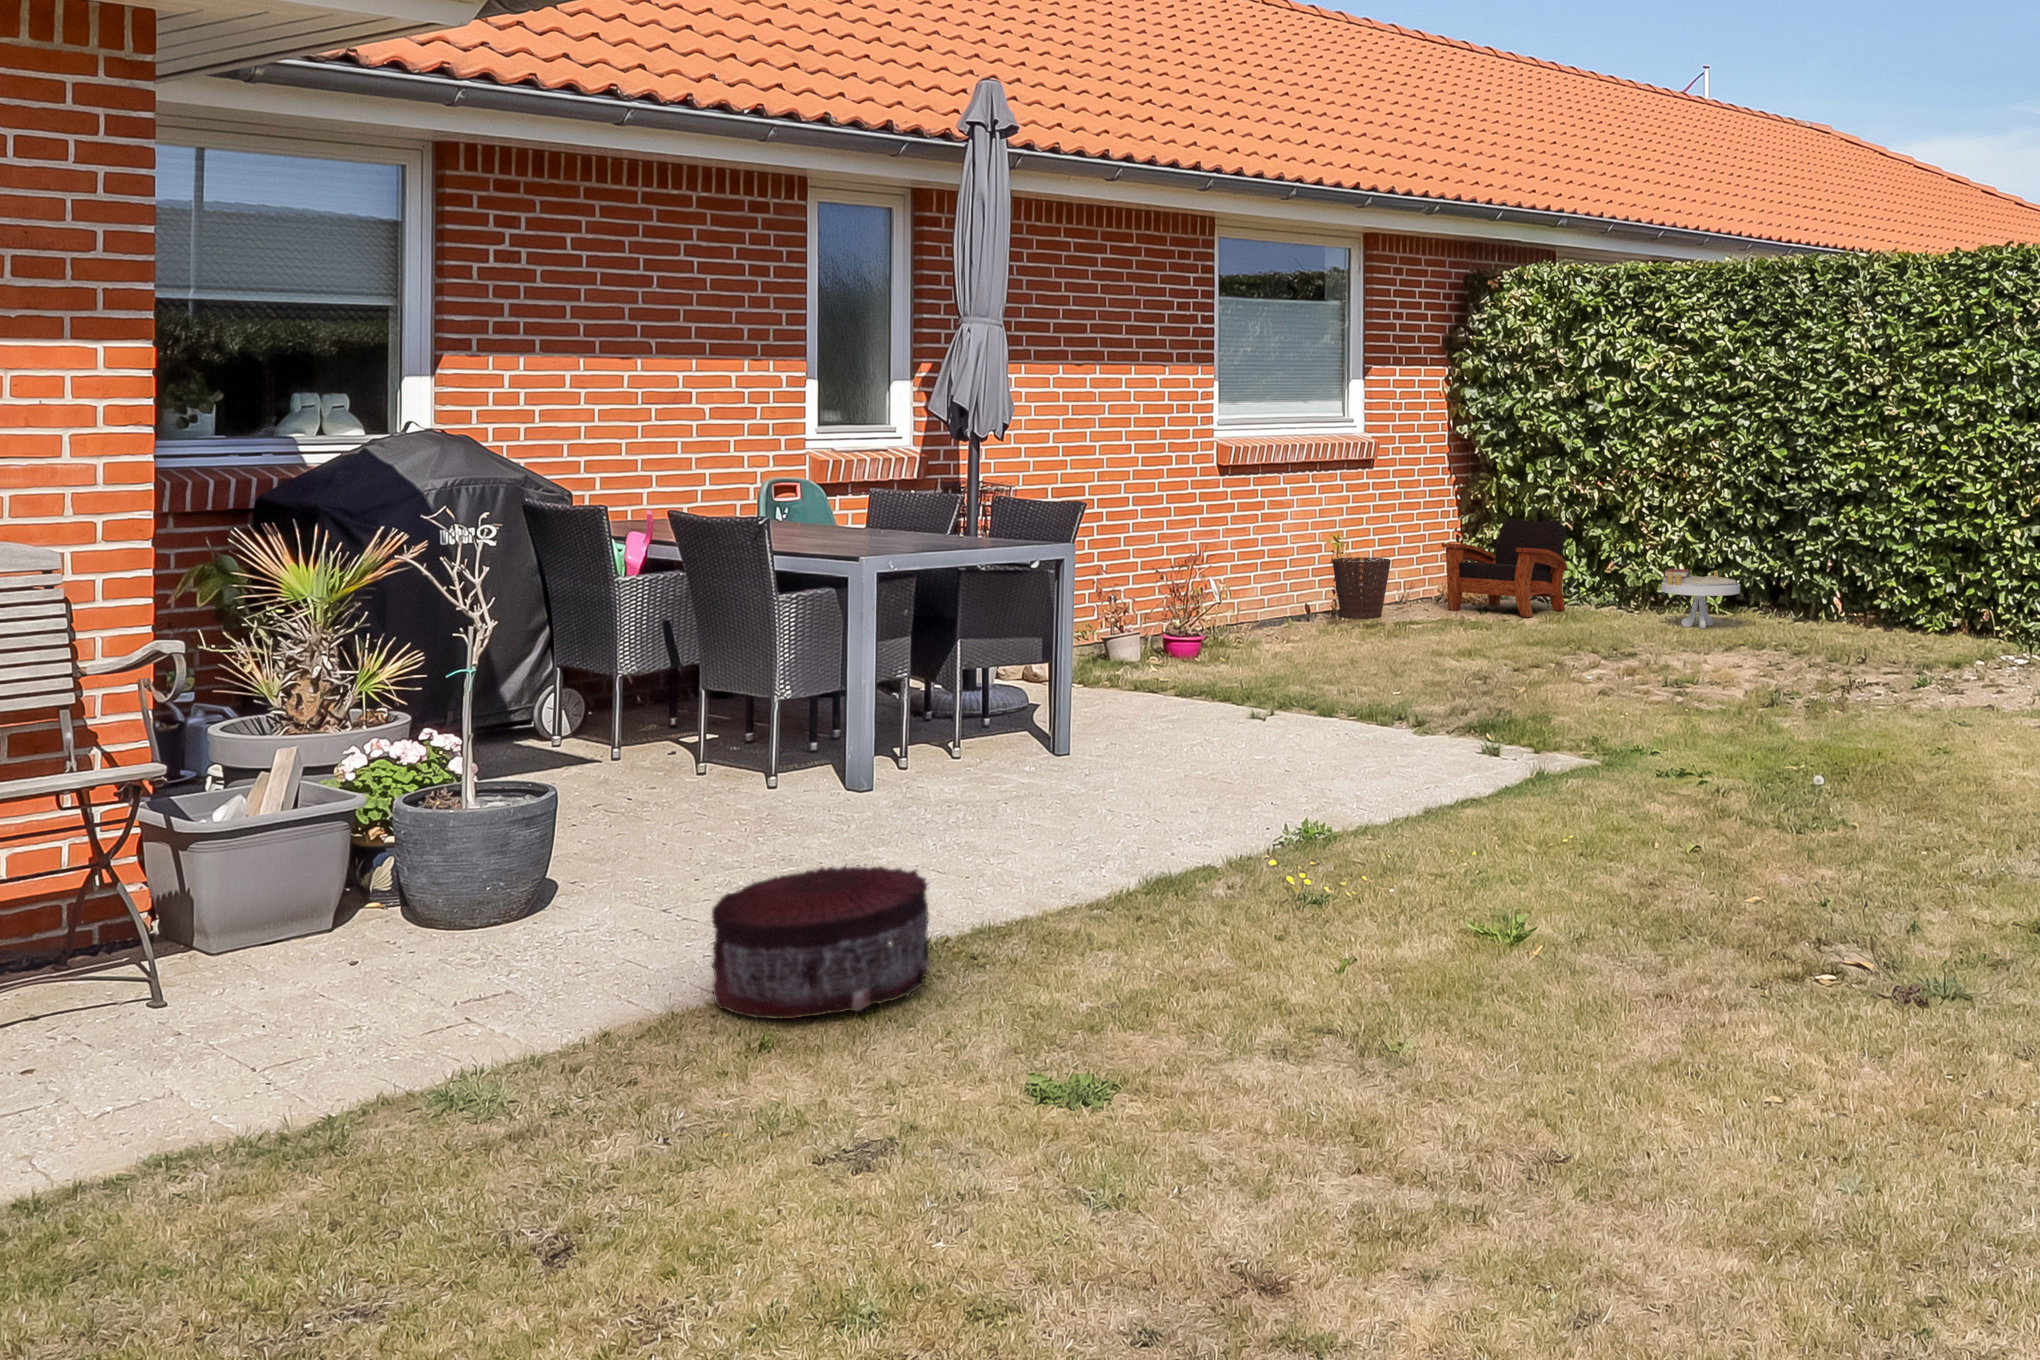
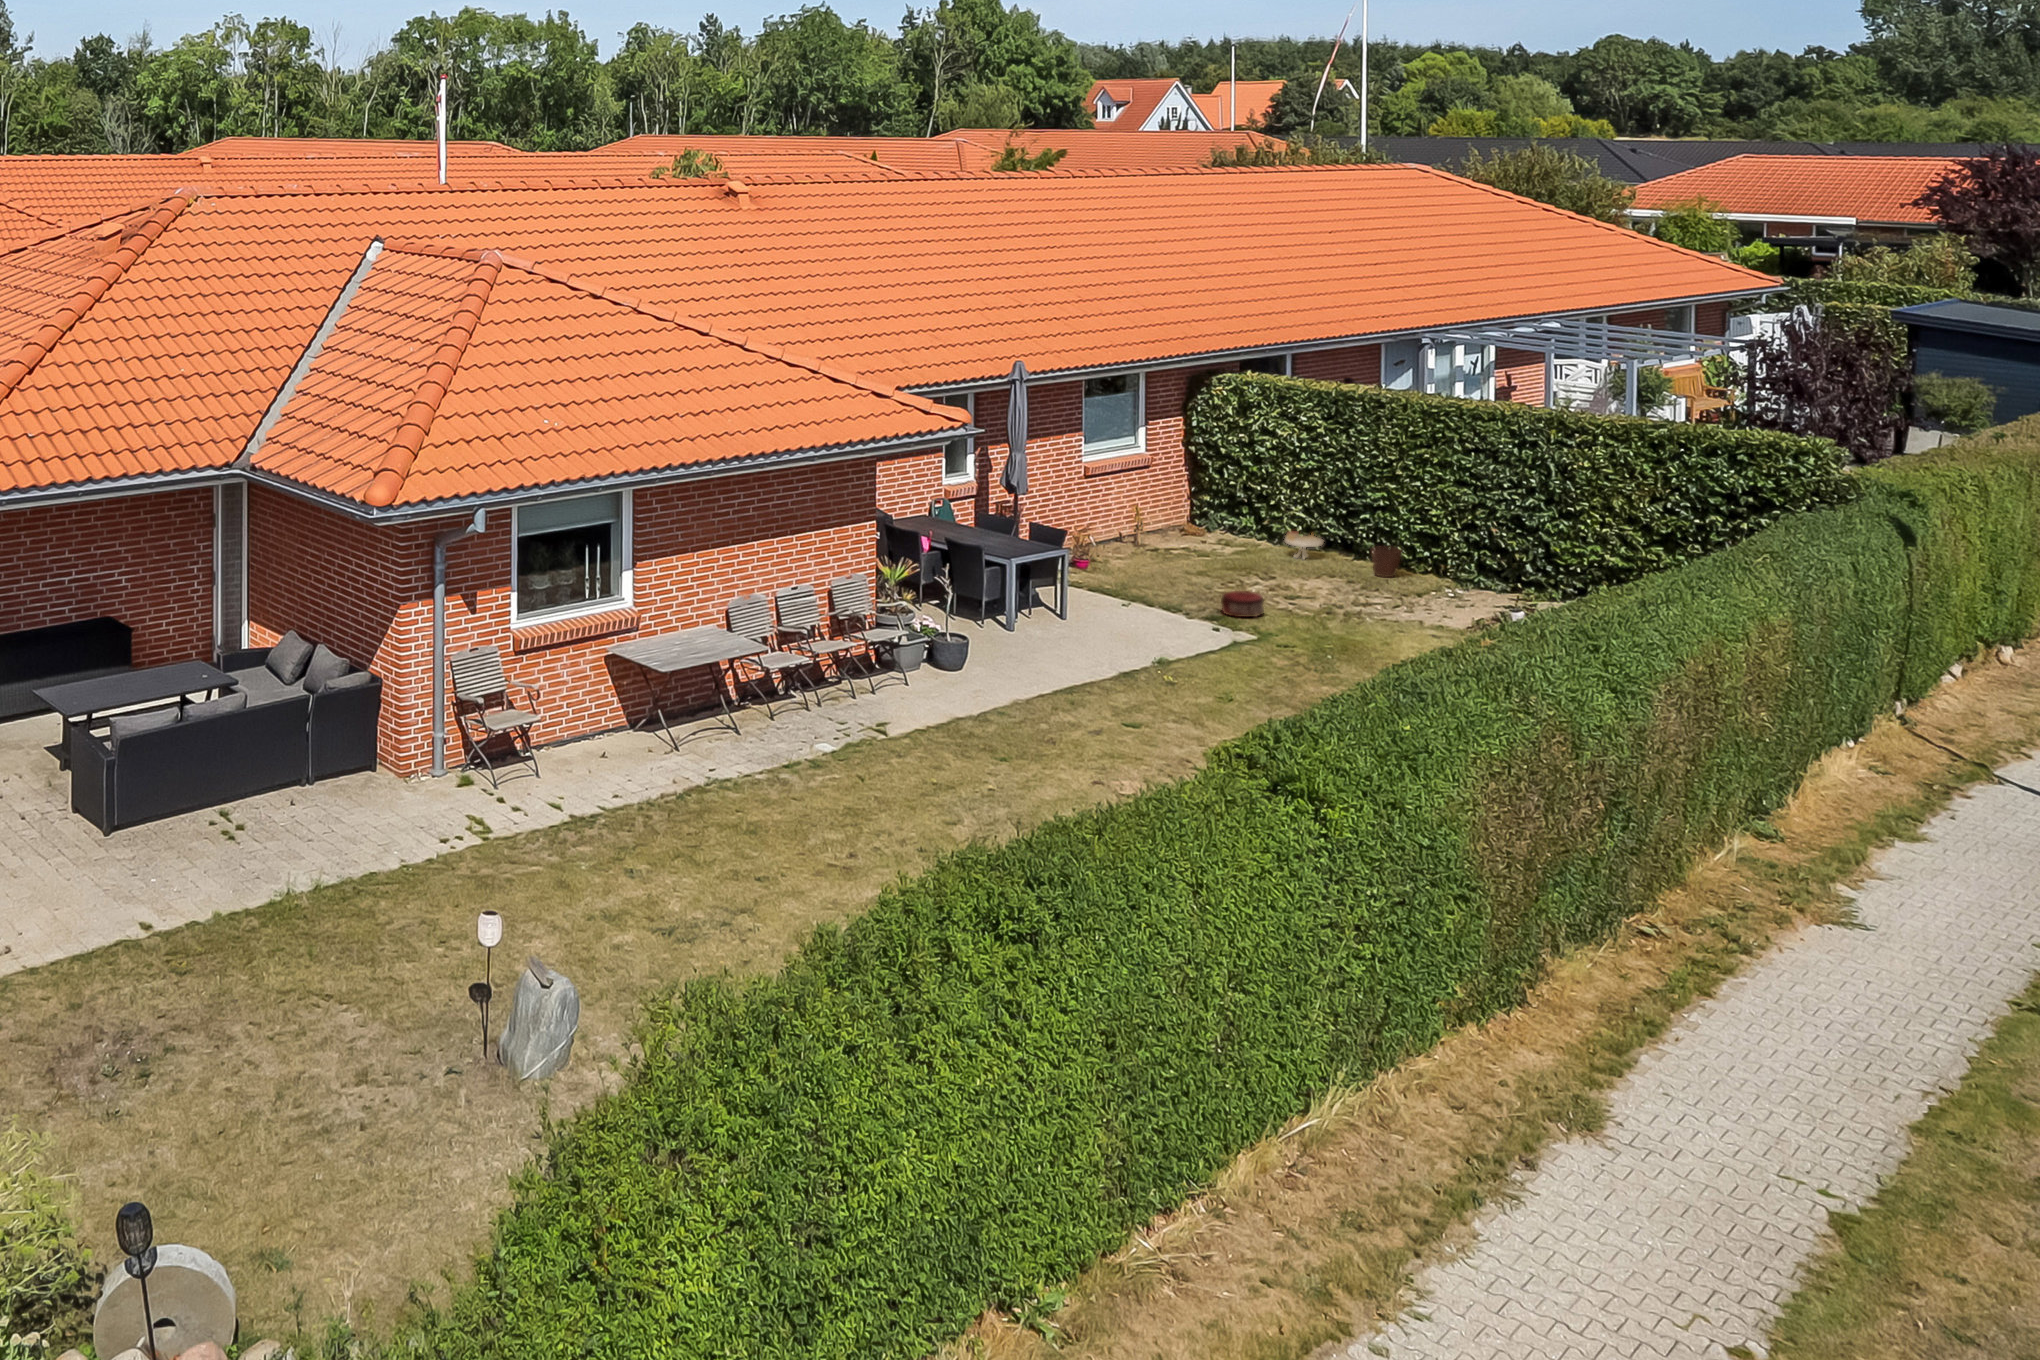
armchair: present [1442,518,1568,617] -> none [1176,497,1238,549]
basket: present [1332,557,1391,618] -> present [1372,546,1402,578]
pouf: present [712,866,930,1019] -> present [1221,591,1264,617]

